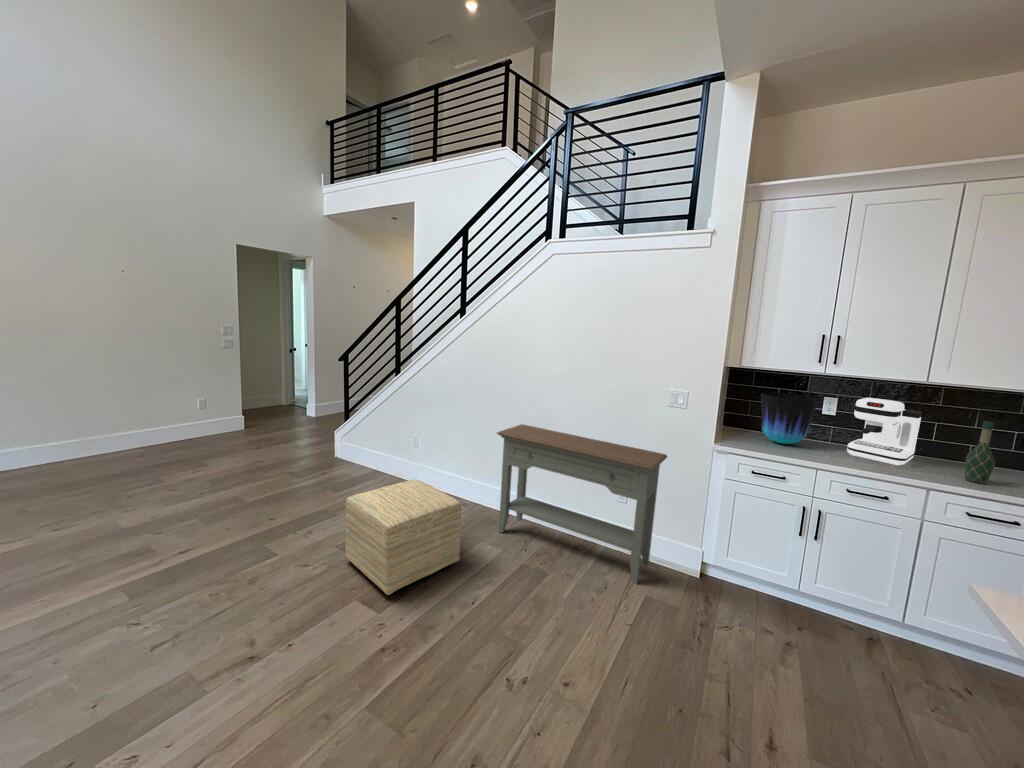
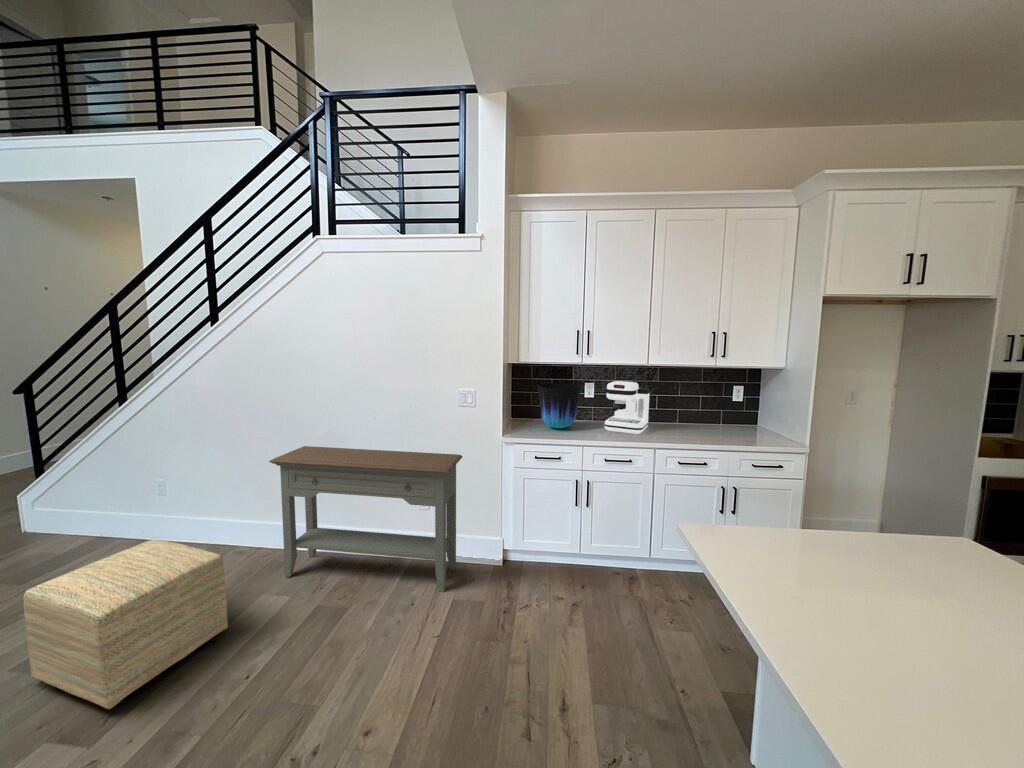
wine bottle: present [965,421,995,484] -> none [677,391,693,439]

